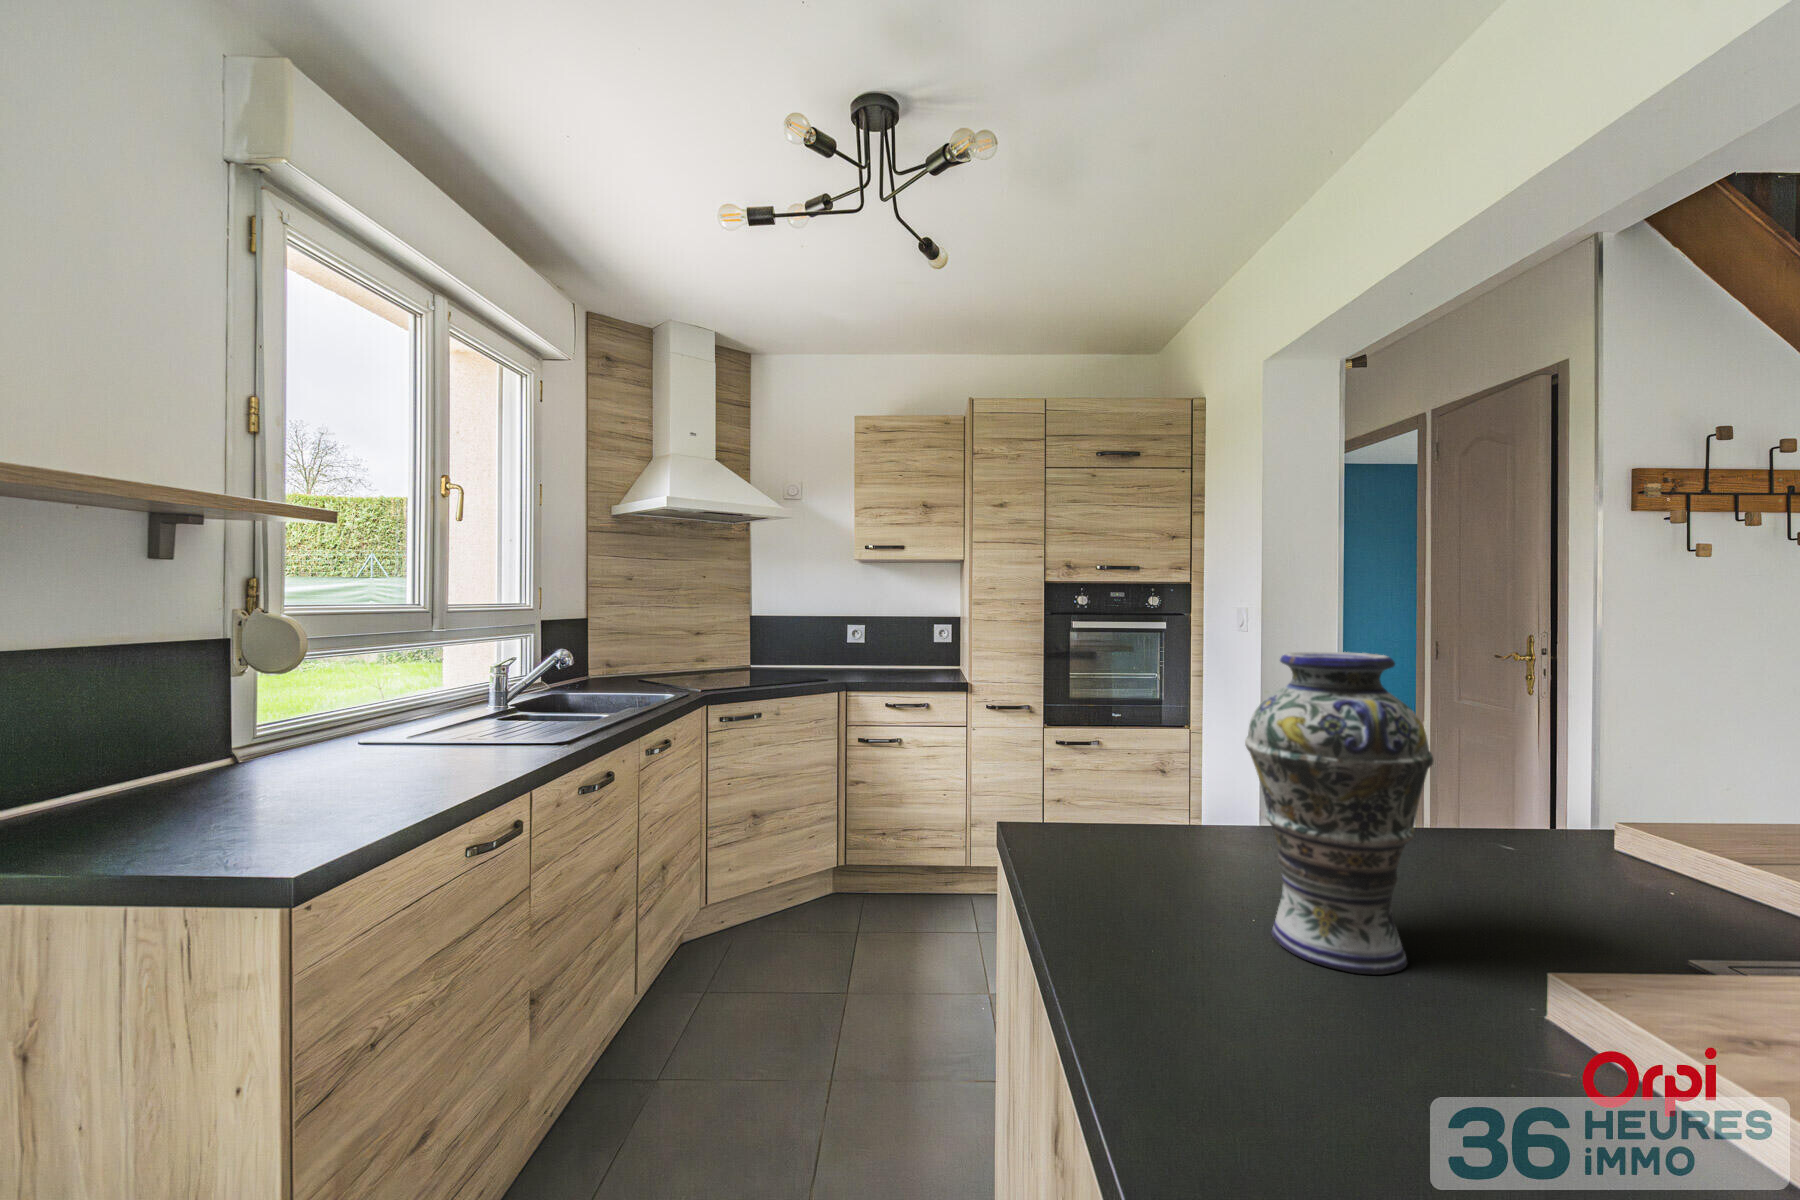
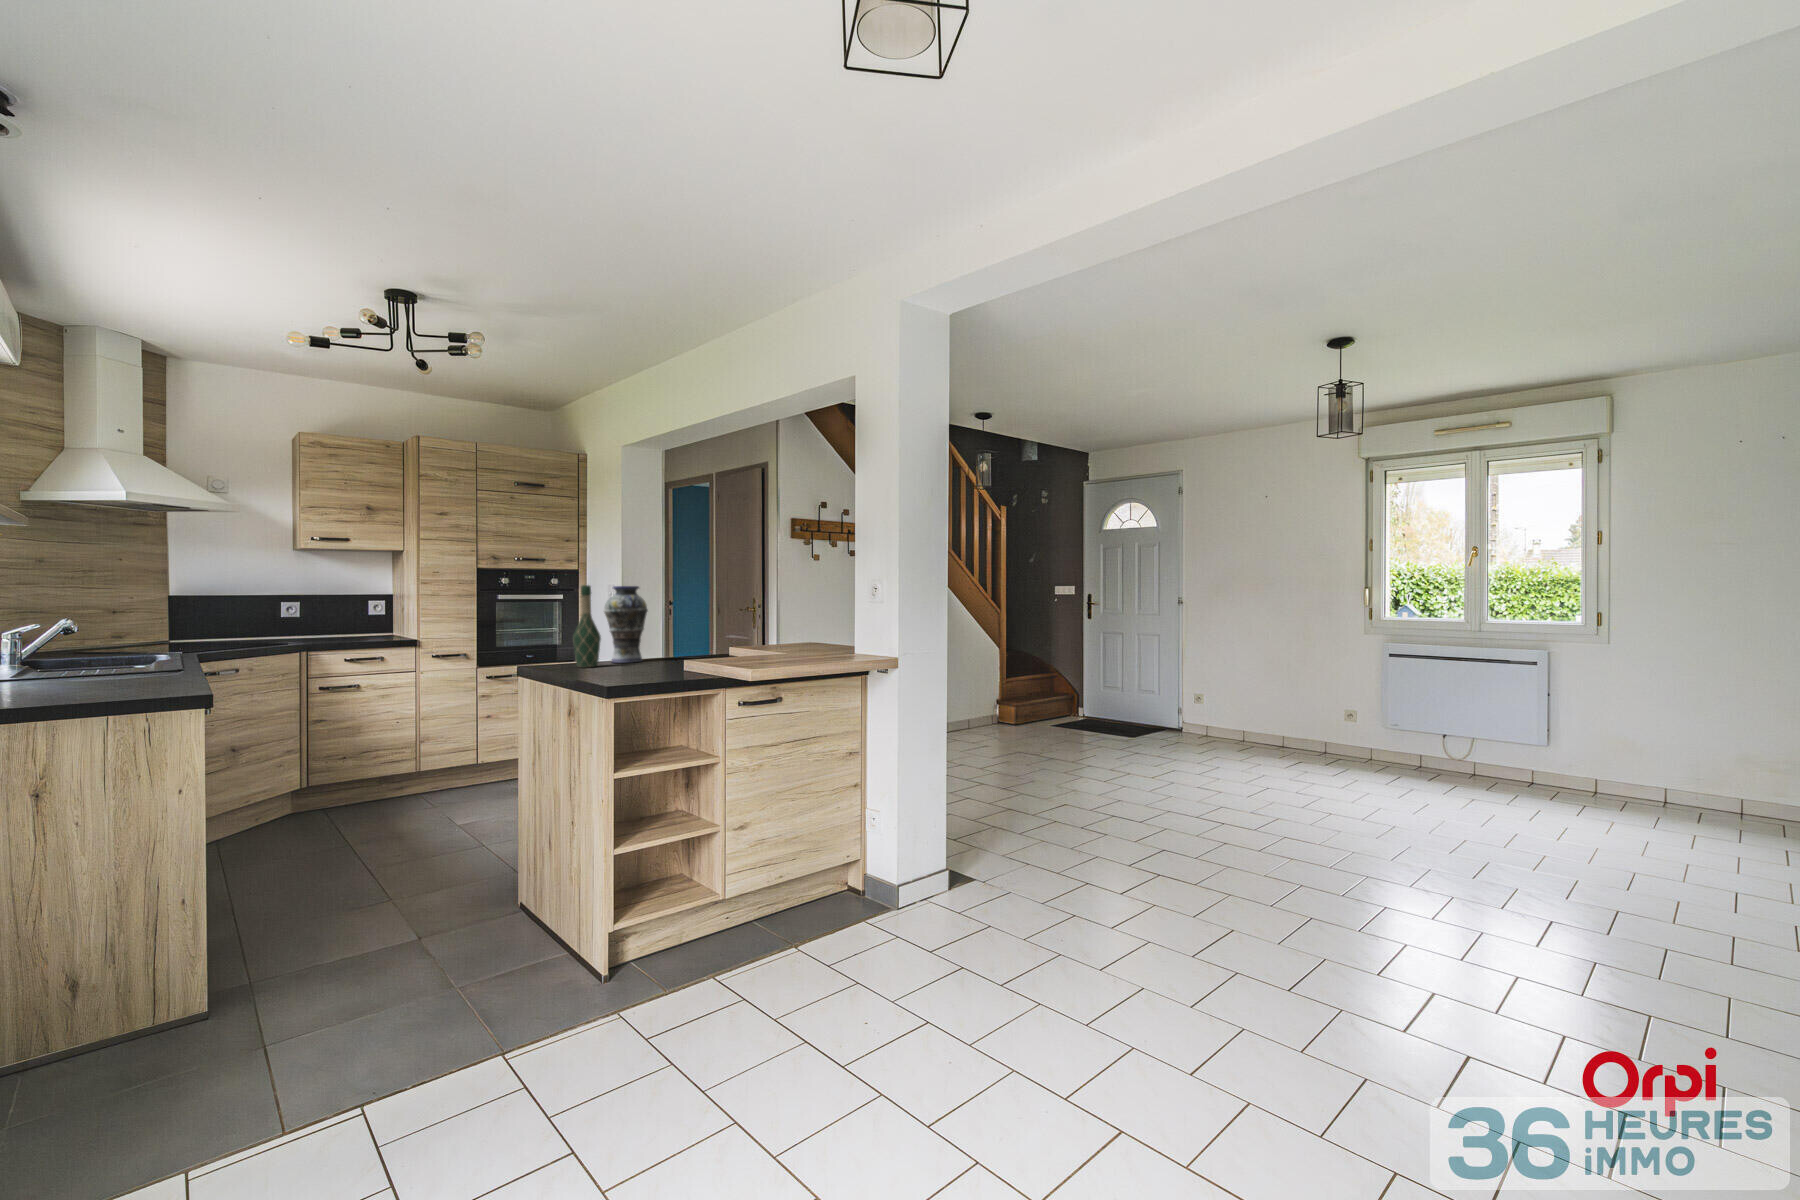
wine bottle: none [1118,661,1235,1022] -> present [573,585,601,668]

